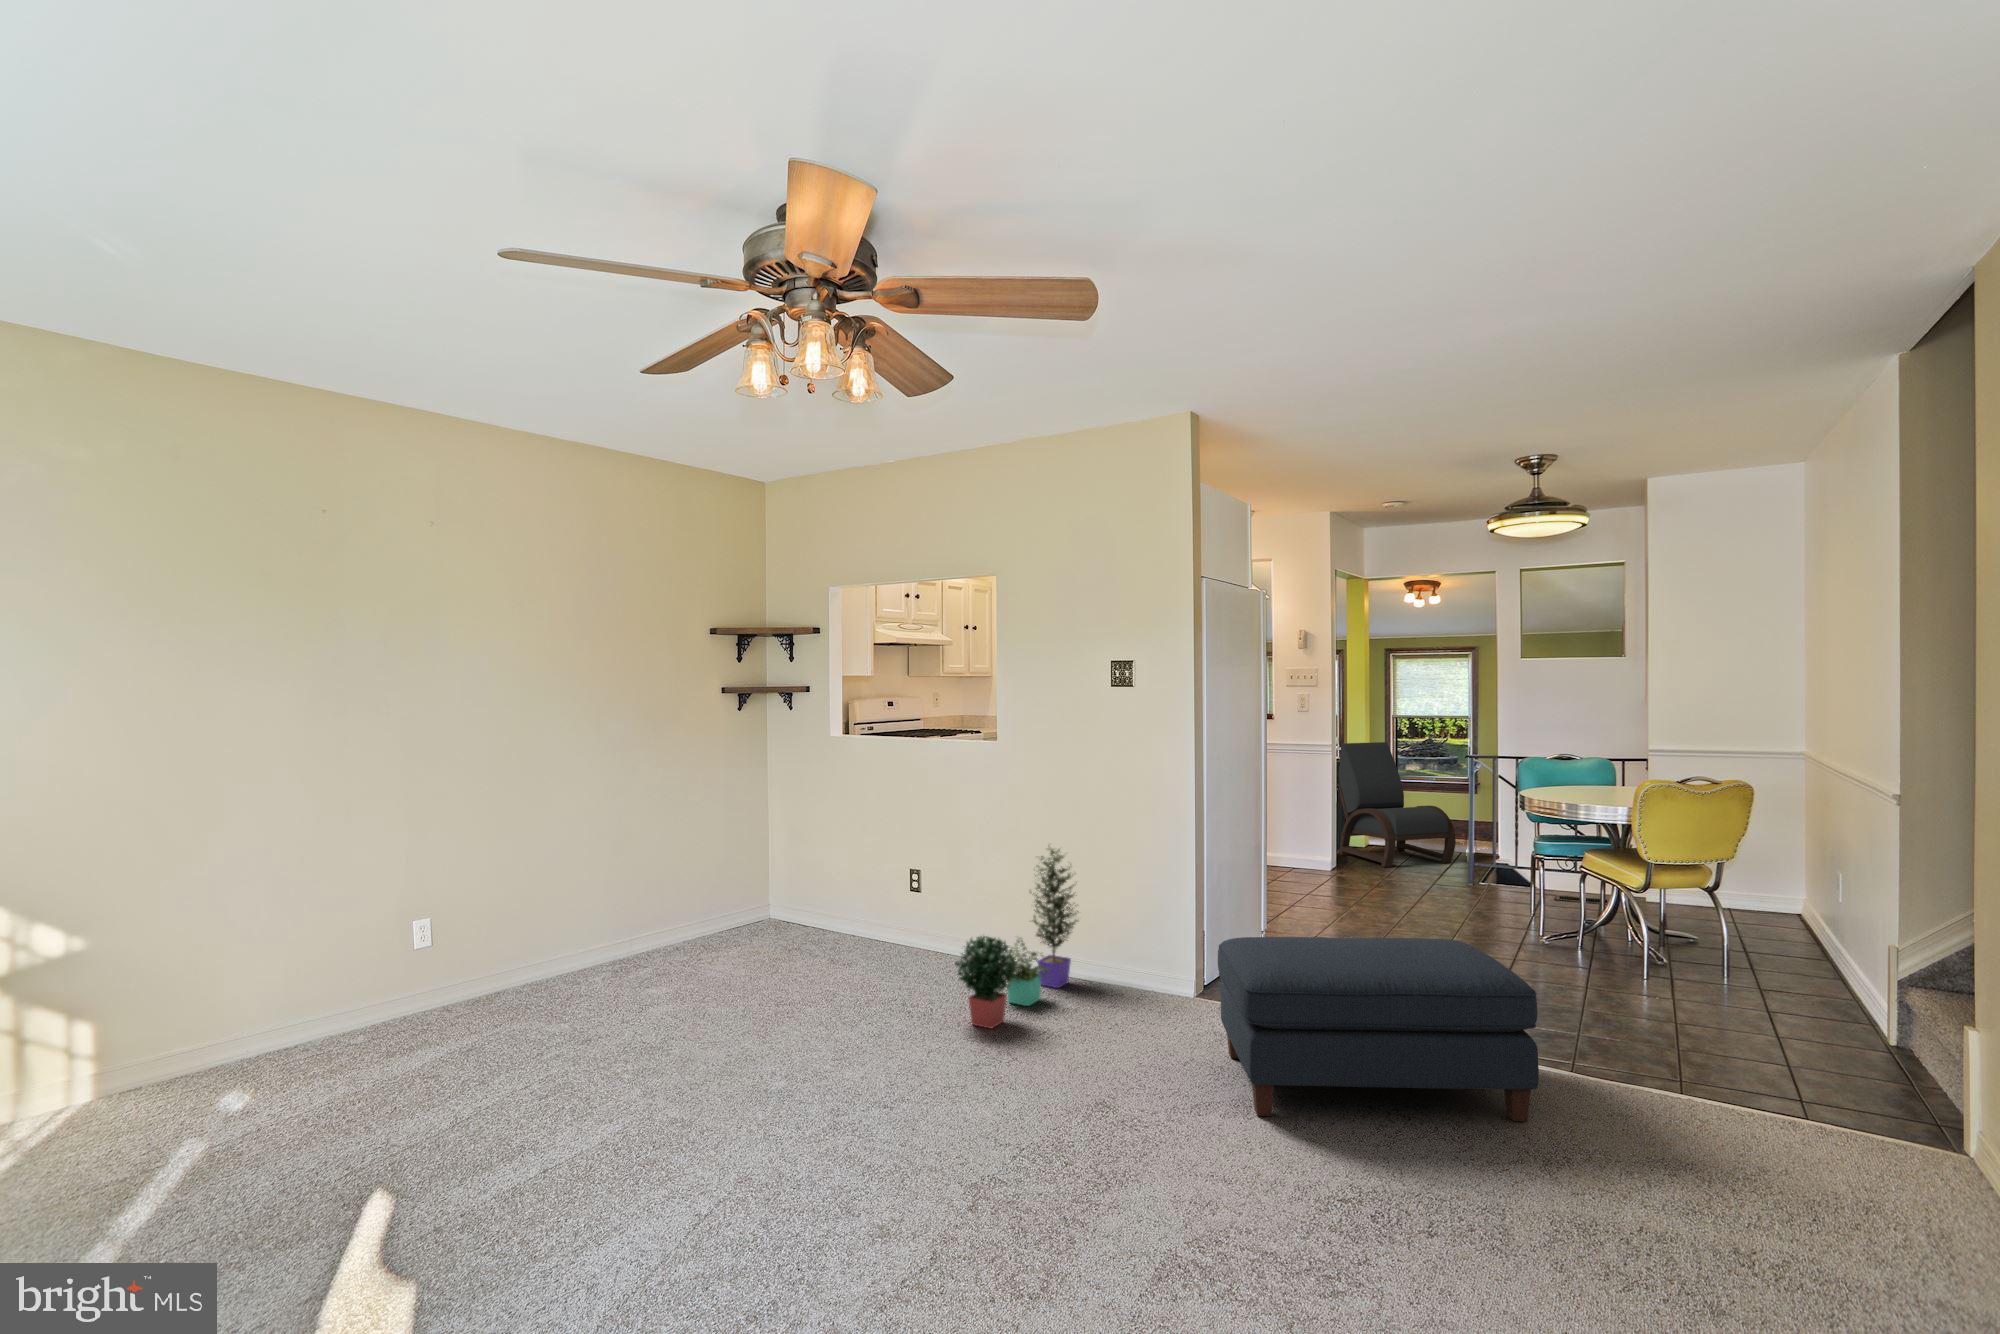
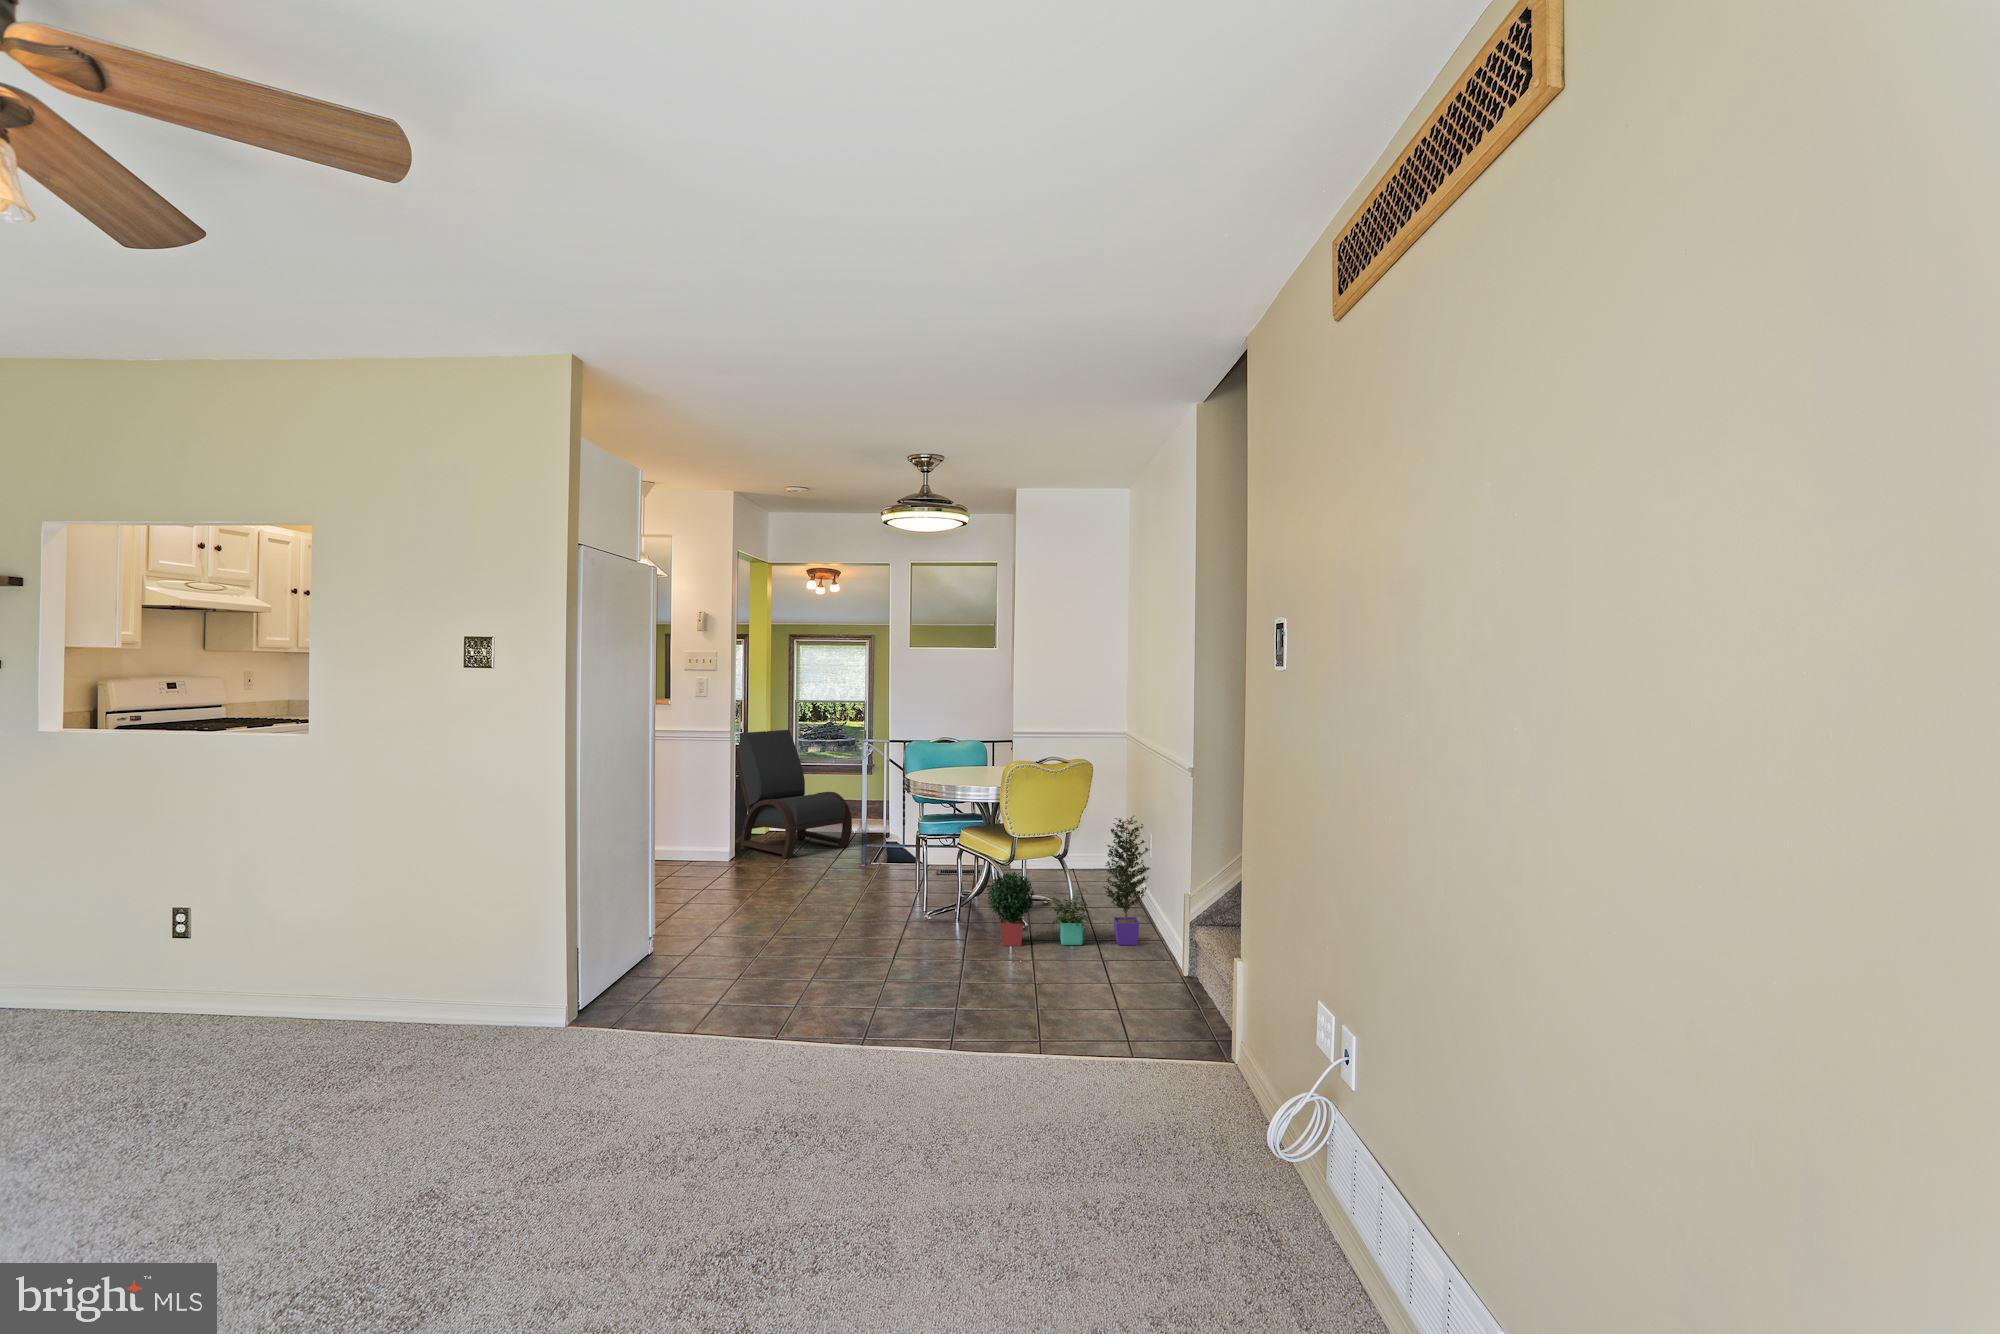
potted plant: present [955,849,1078,1029] -> present [986,816,1150,946]
ottoman: present [1218,937,1539,1121] -> none [583,946,929,1209]

